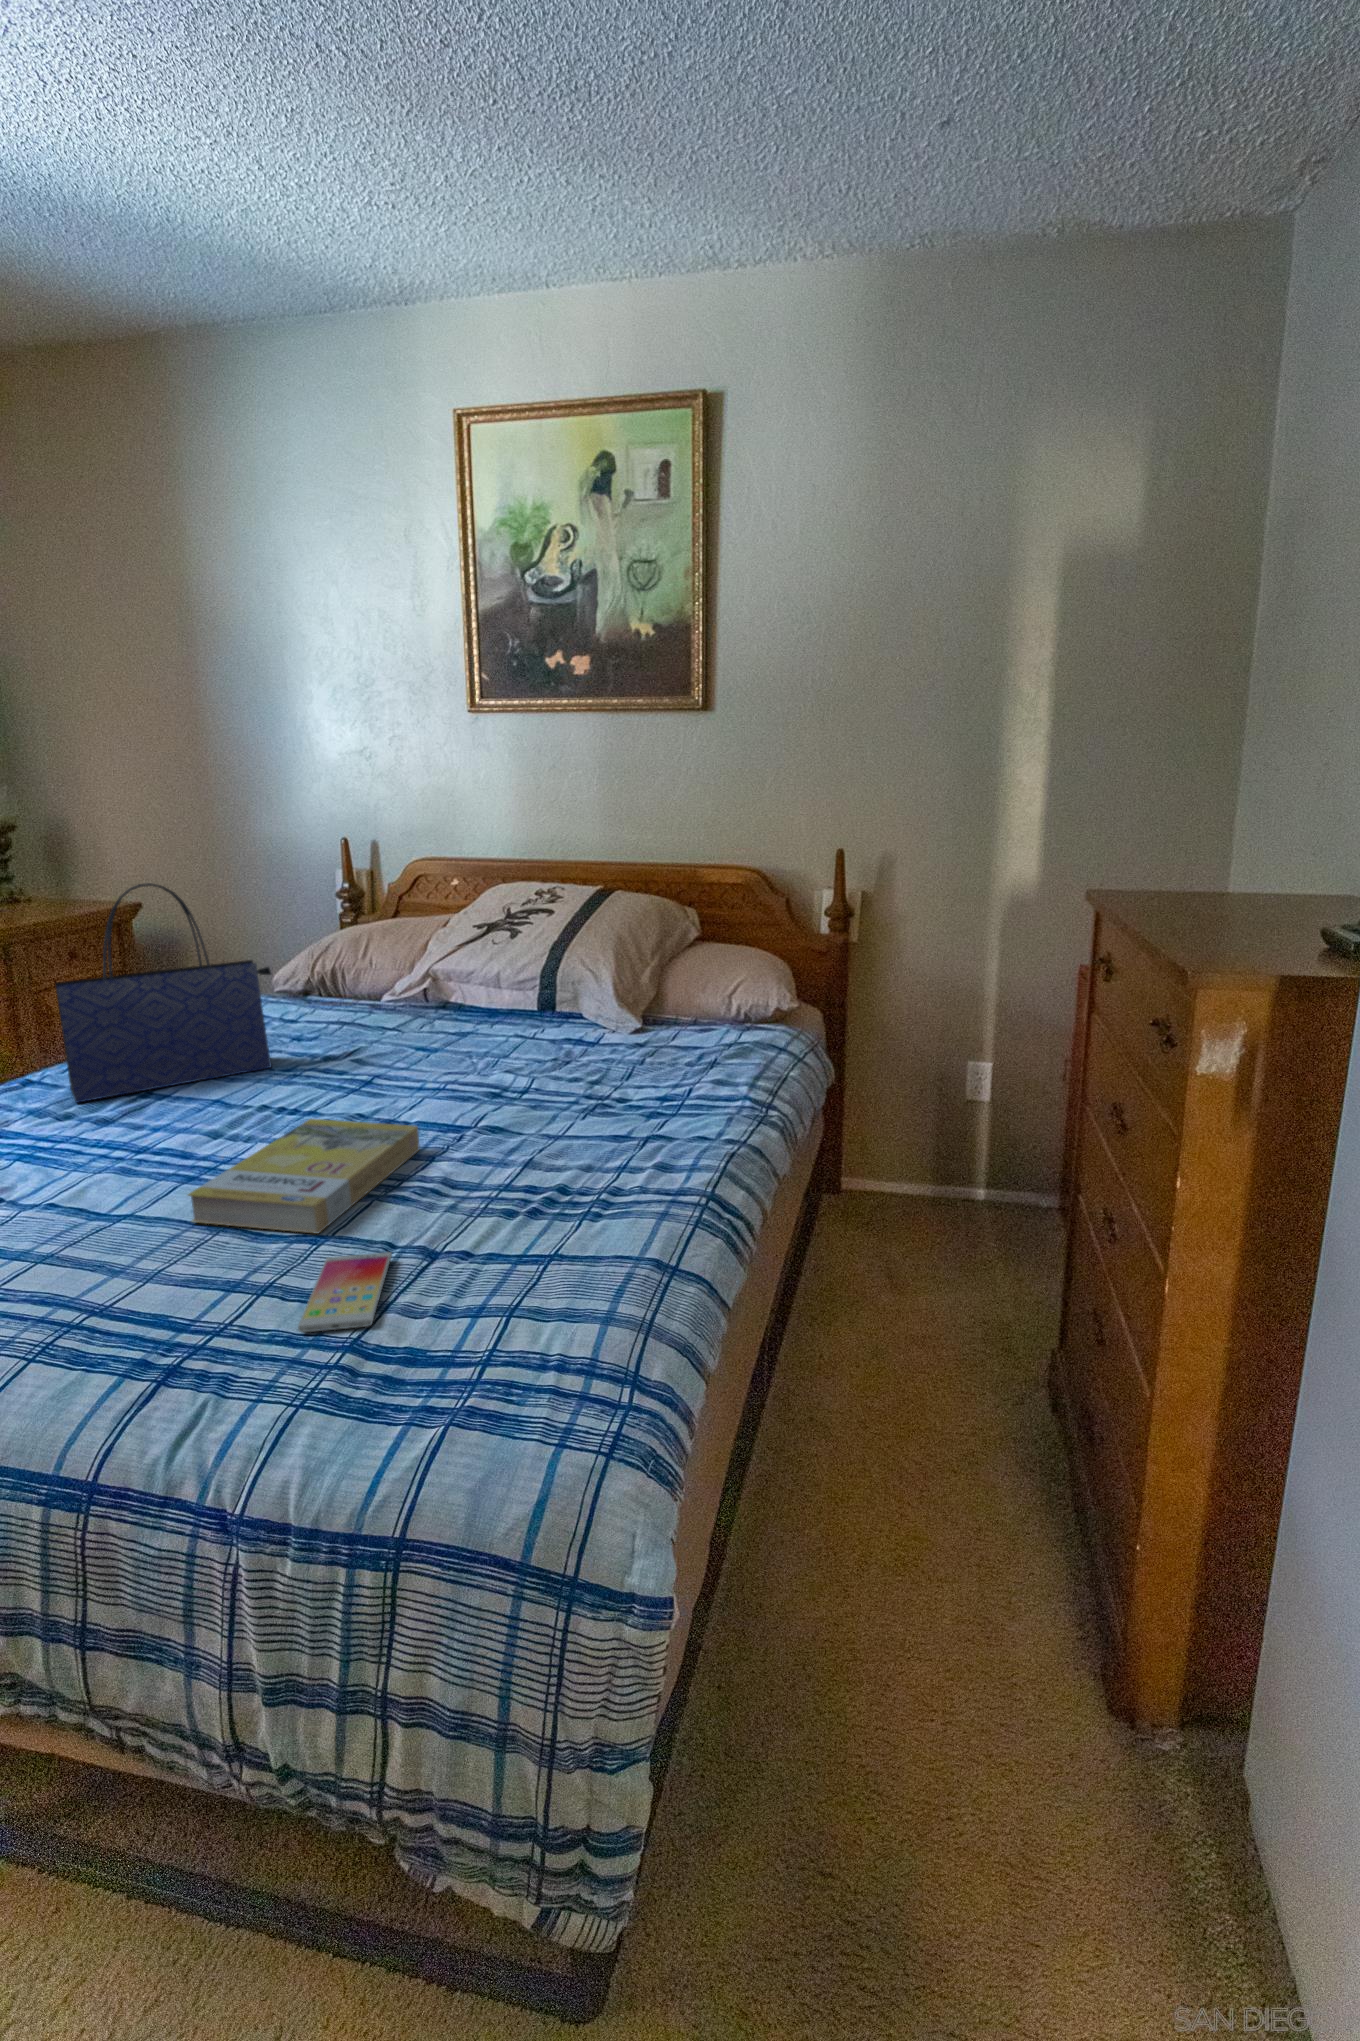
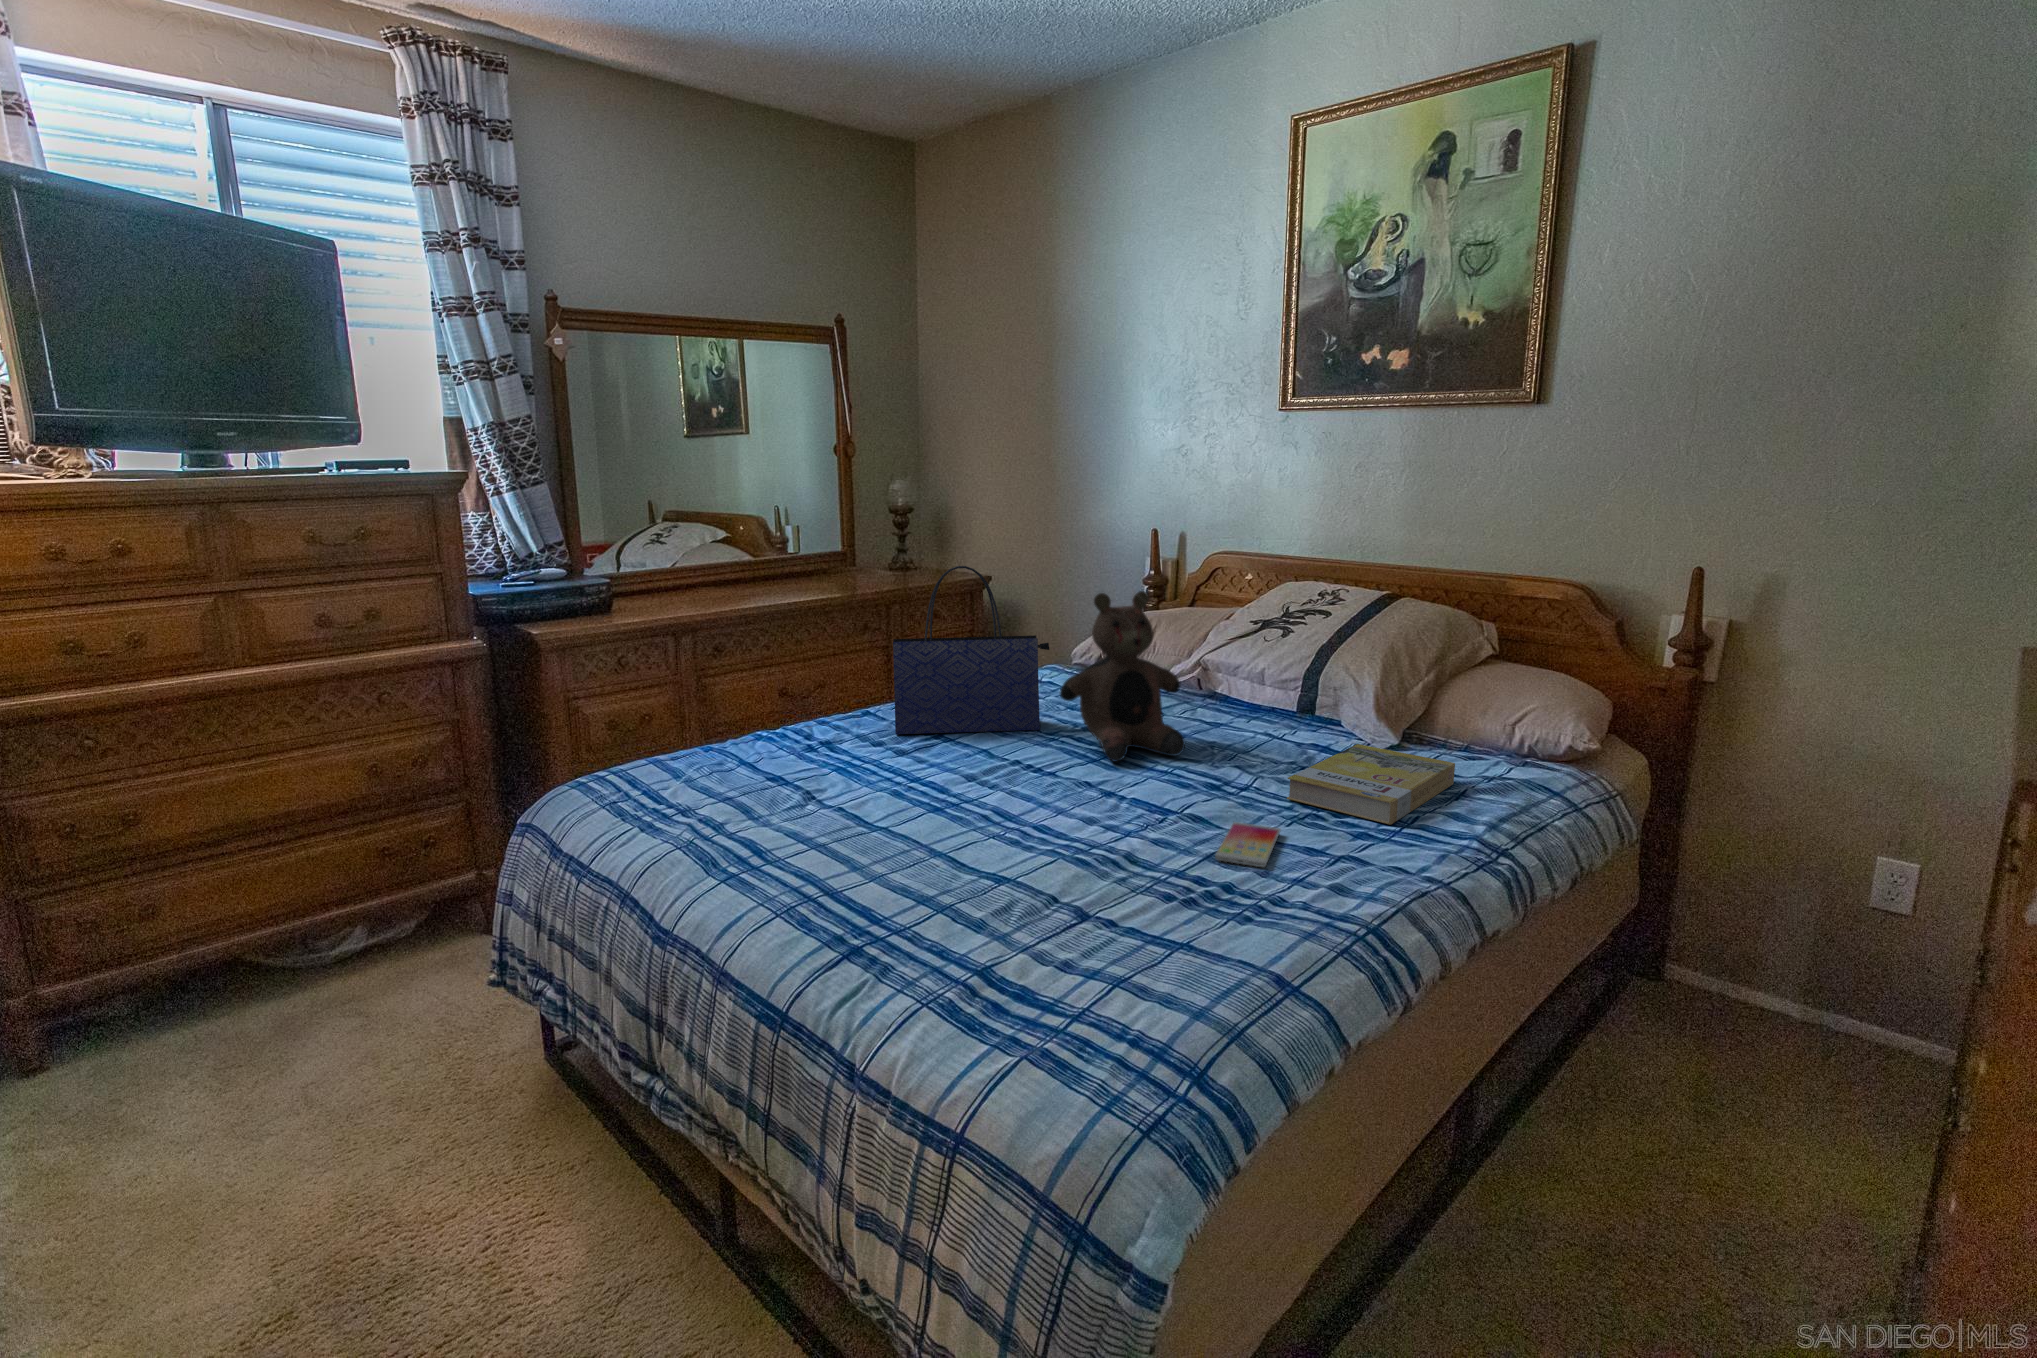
teddy bear: none [301,899,452,1087] -> present [1060,591,1185,762]
book: present [188,1119,419,1233] -> present [1287,744,1455,824]
smartphone: present [298,1252,392,1332] -> present [1215,822,1280,867]

